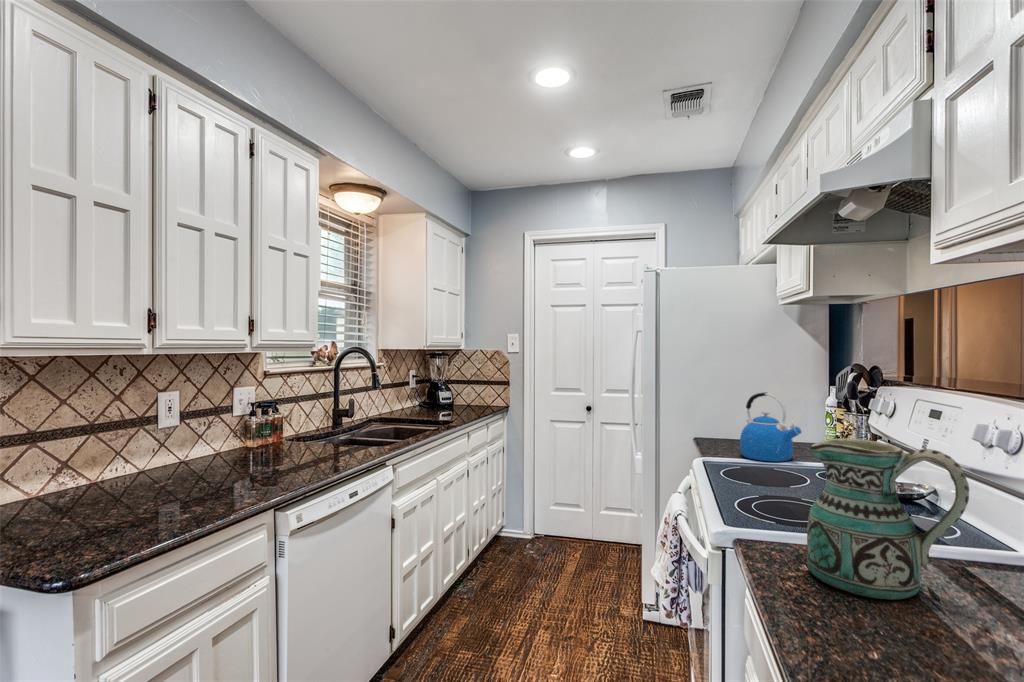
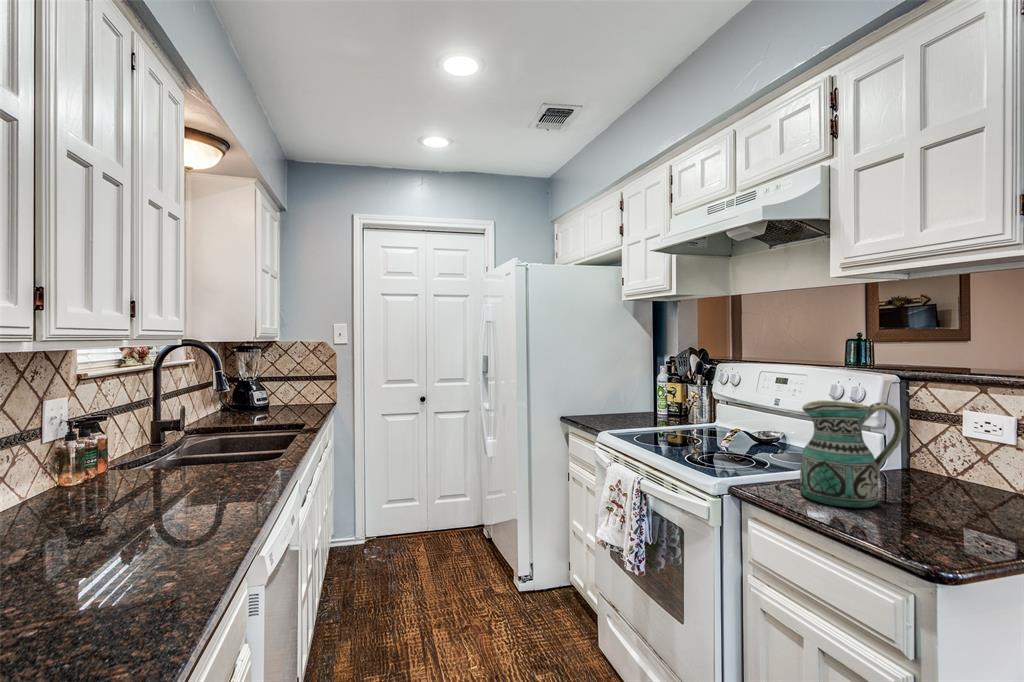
kettle: present [740,392,801,462] -> none [618,374,669,430]

